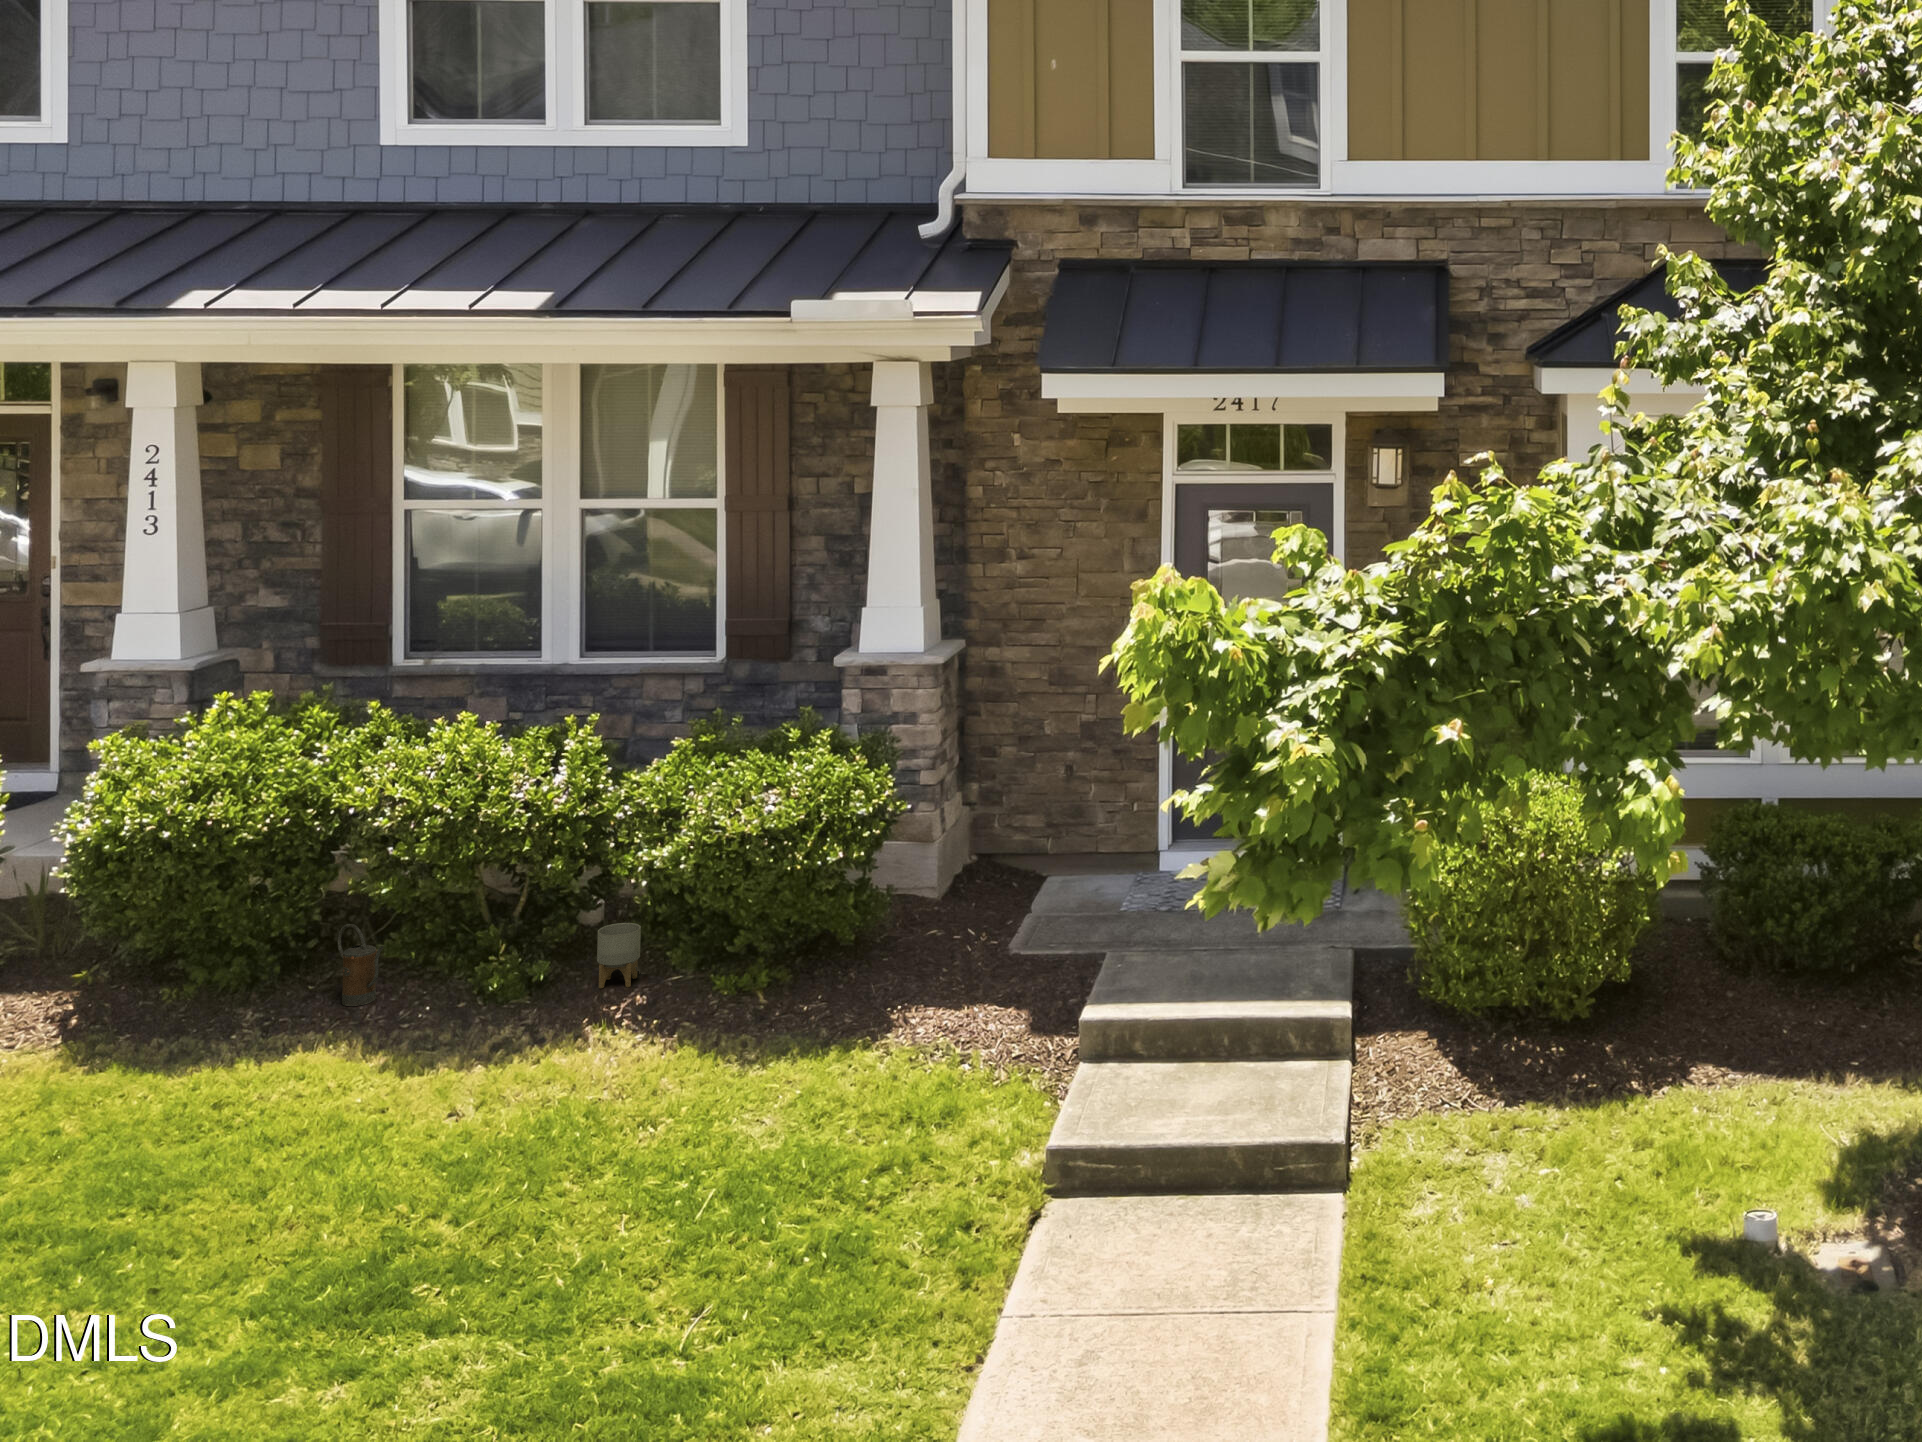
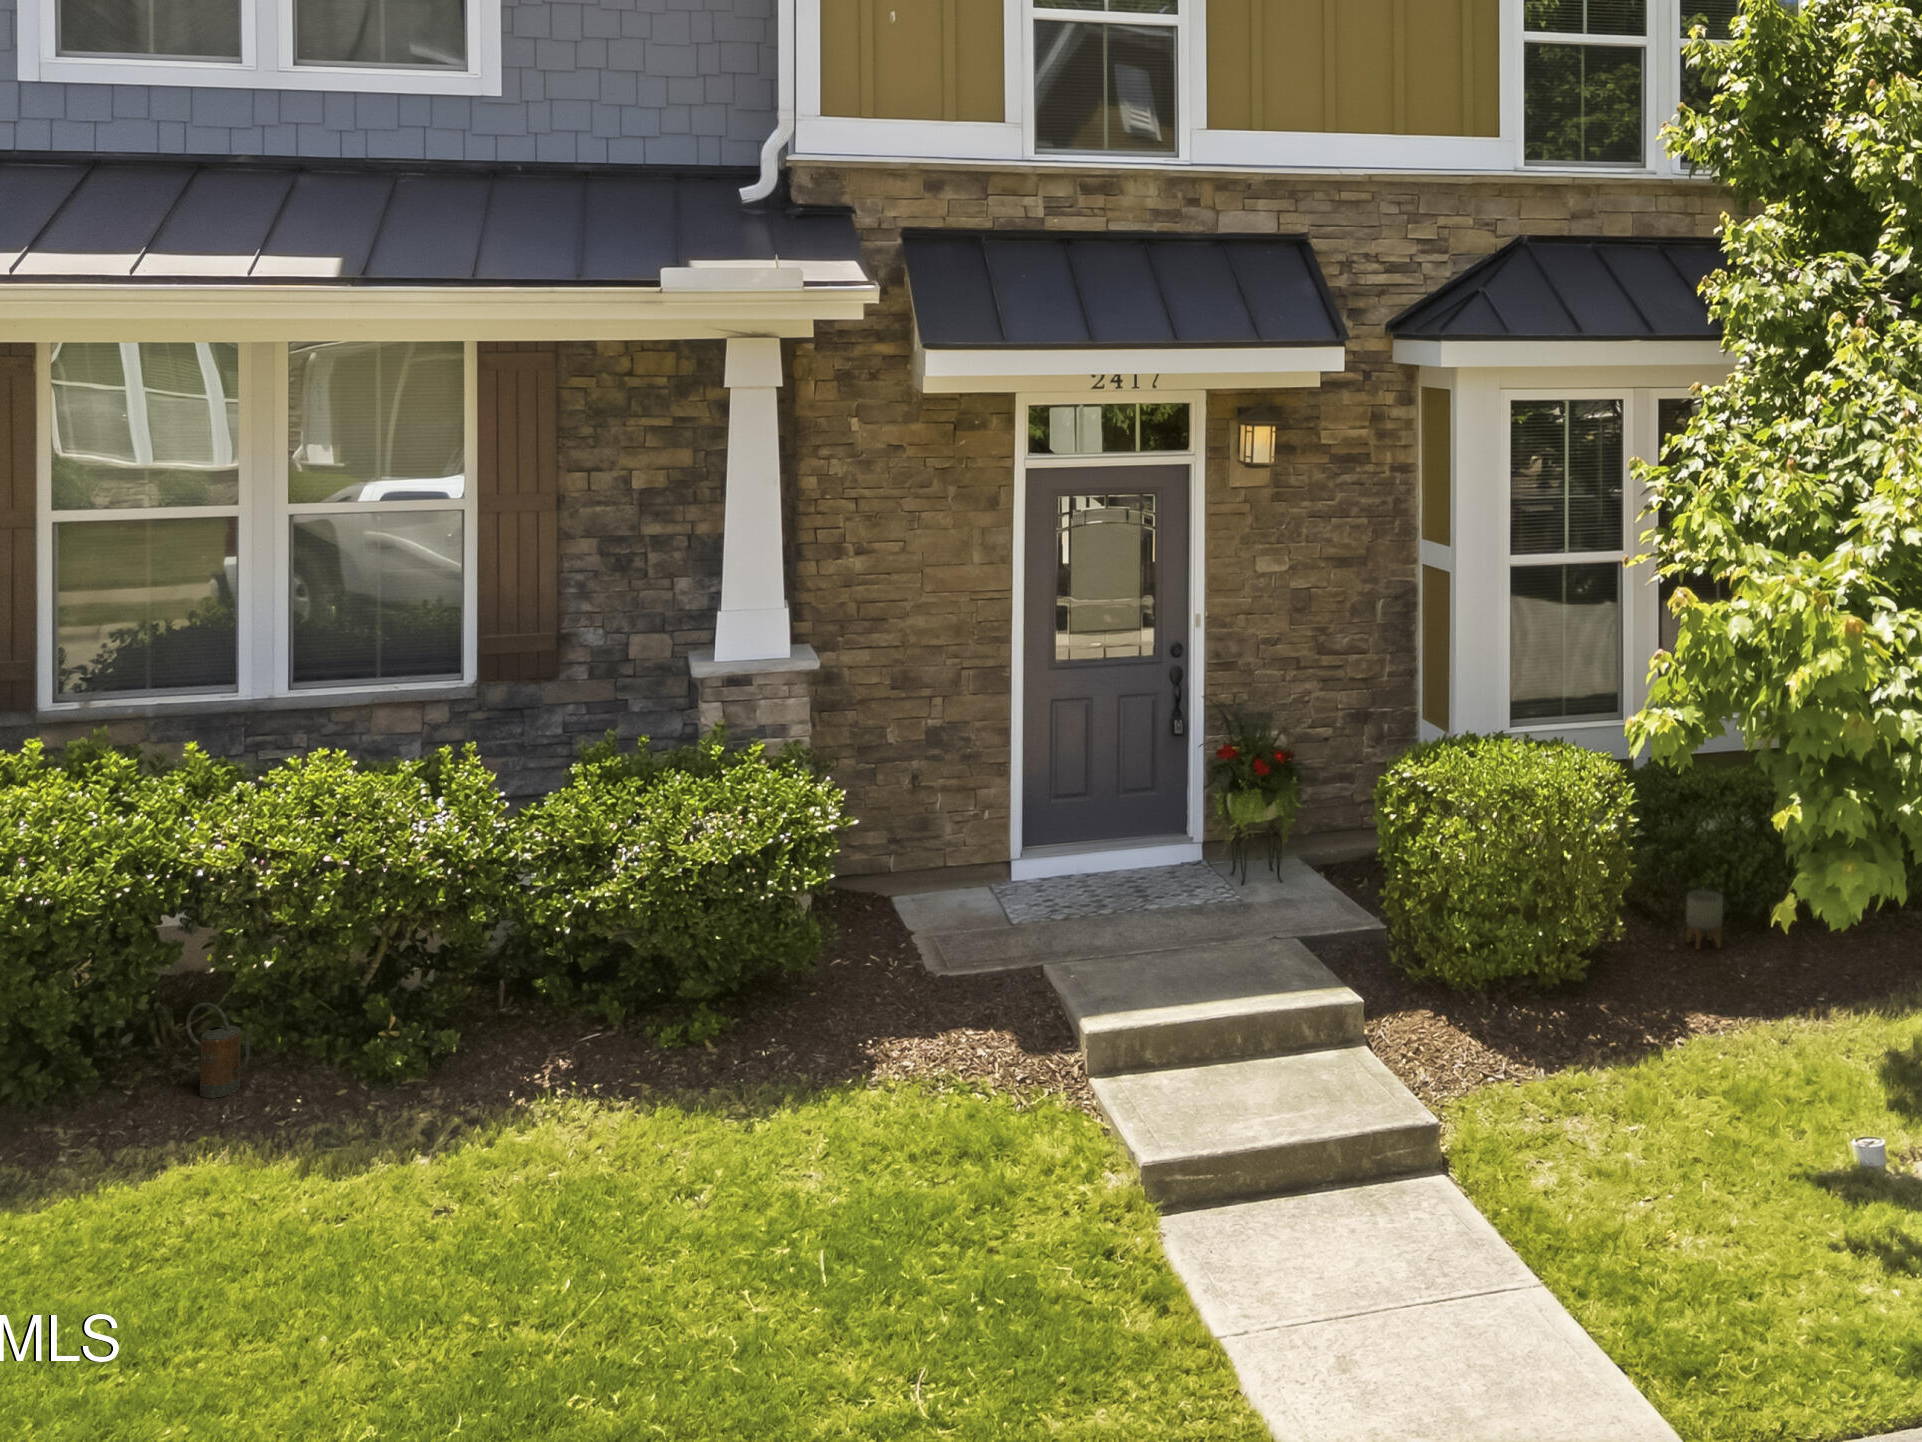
planter: present [597,923,641,988] -> present [1686,890,1723,949]

